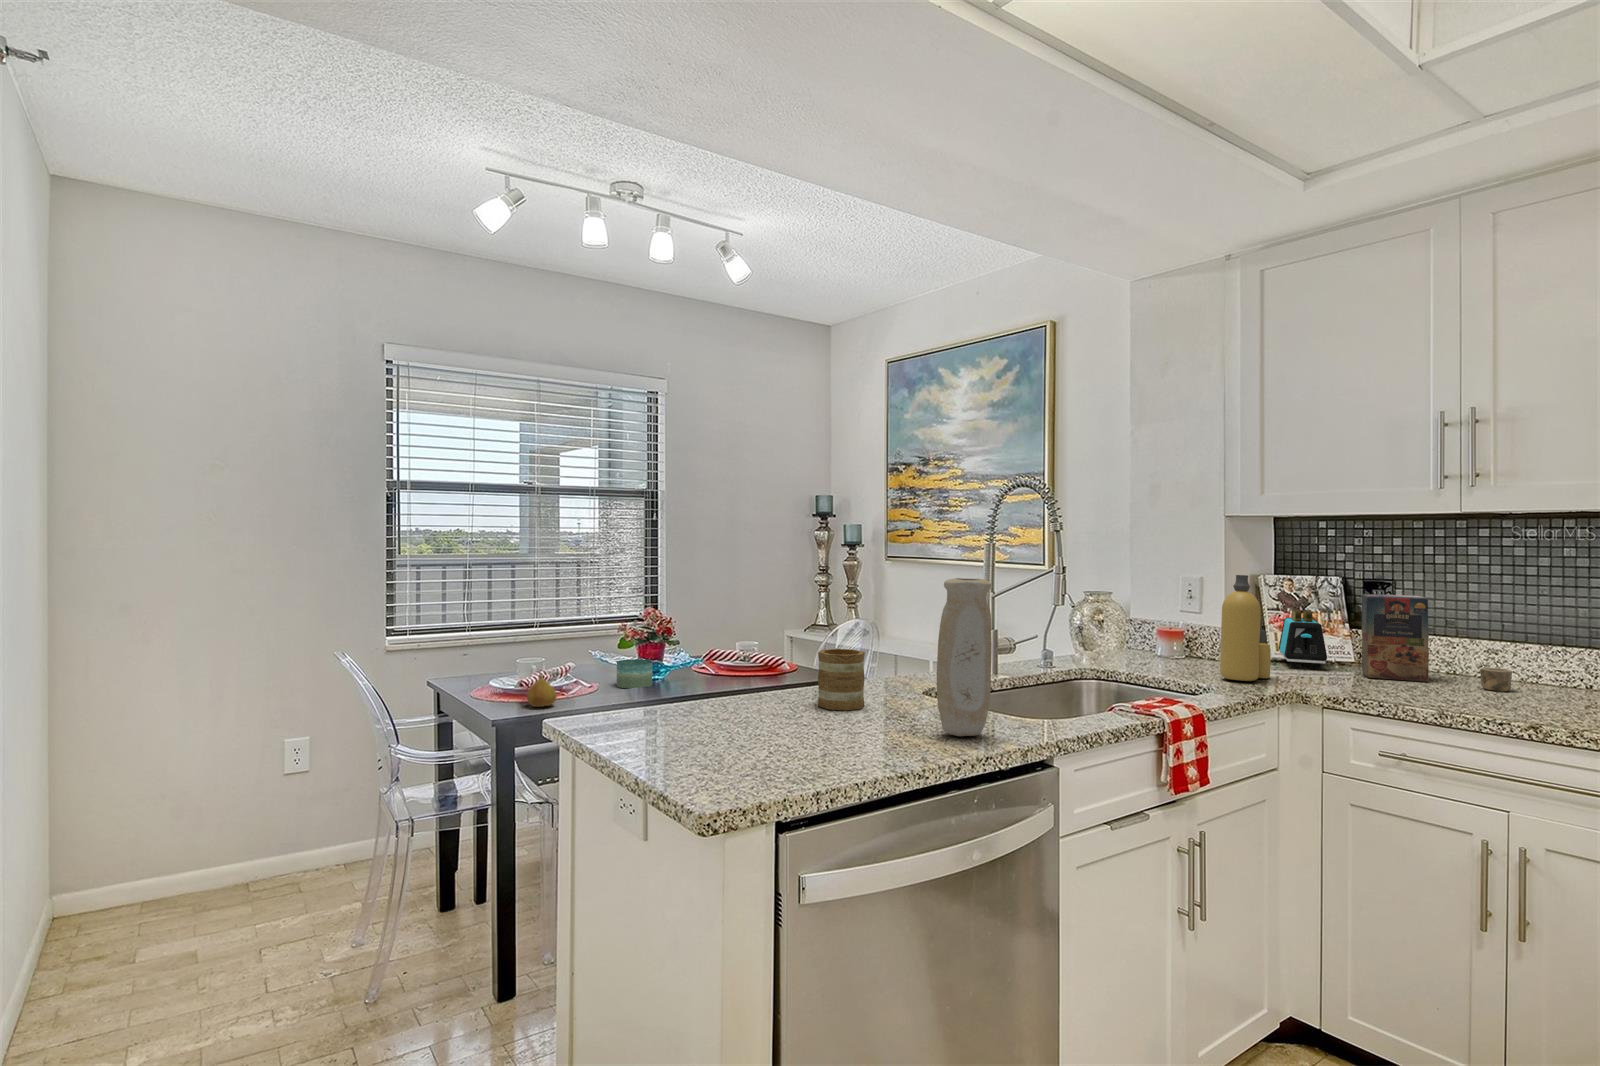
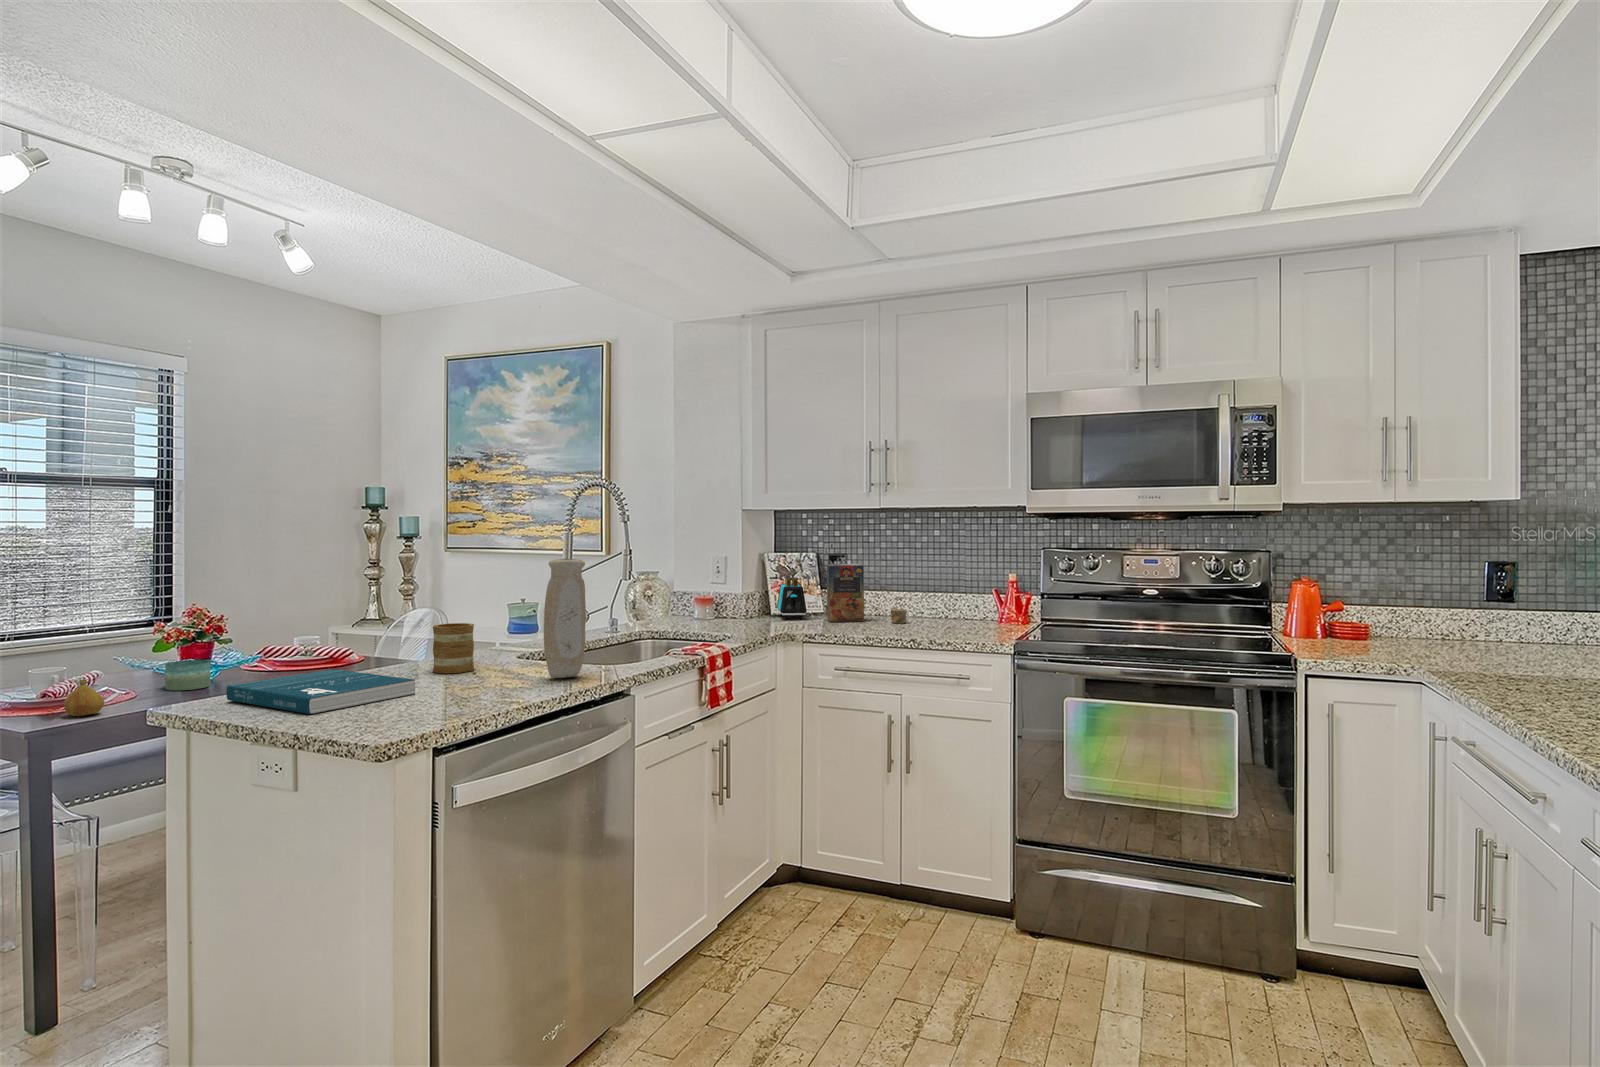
bottle: present [1220,575,1271,681] -> none [739,553,771,630]
book: none [600,693,779,754] -> present [226,669,415,714]

